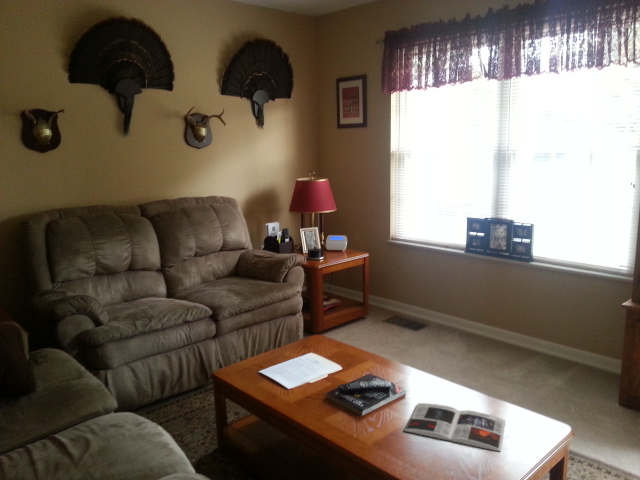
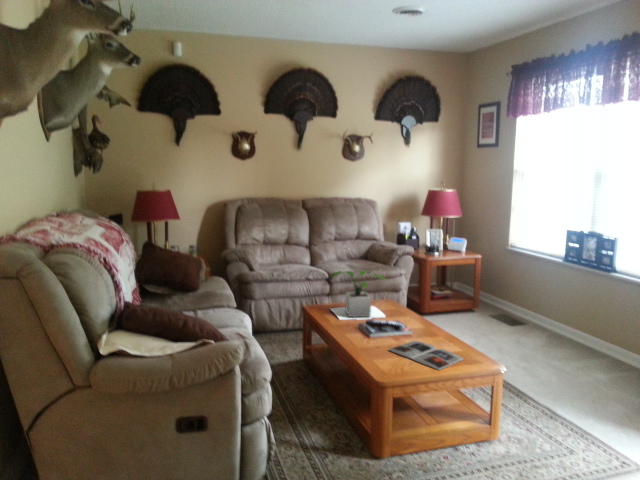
potted plant: none [270,307,343,380] -> present [330,271,385,317]

